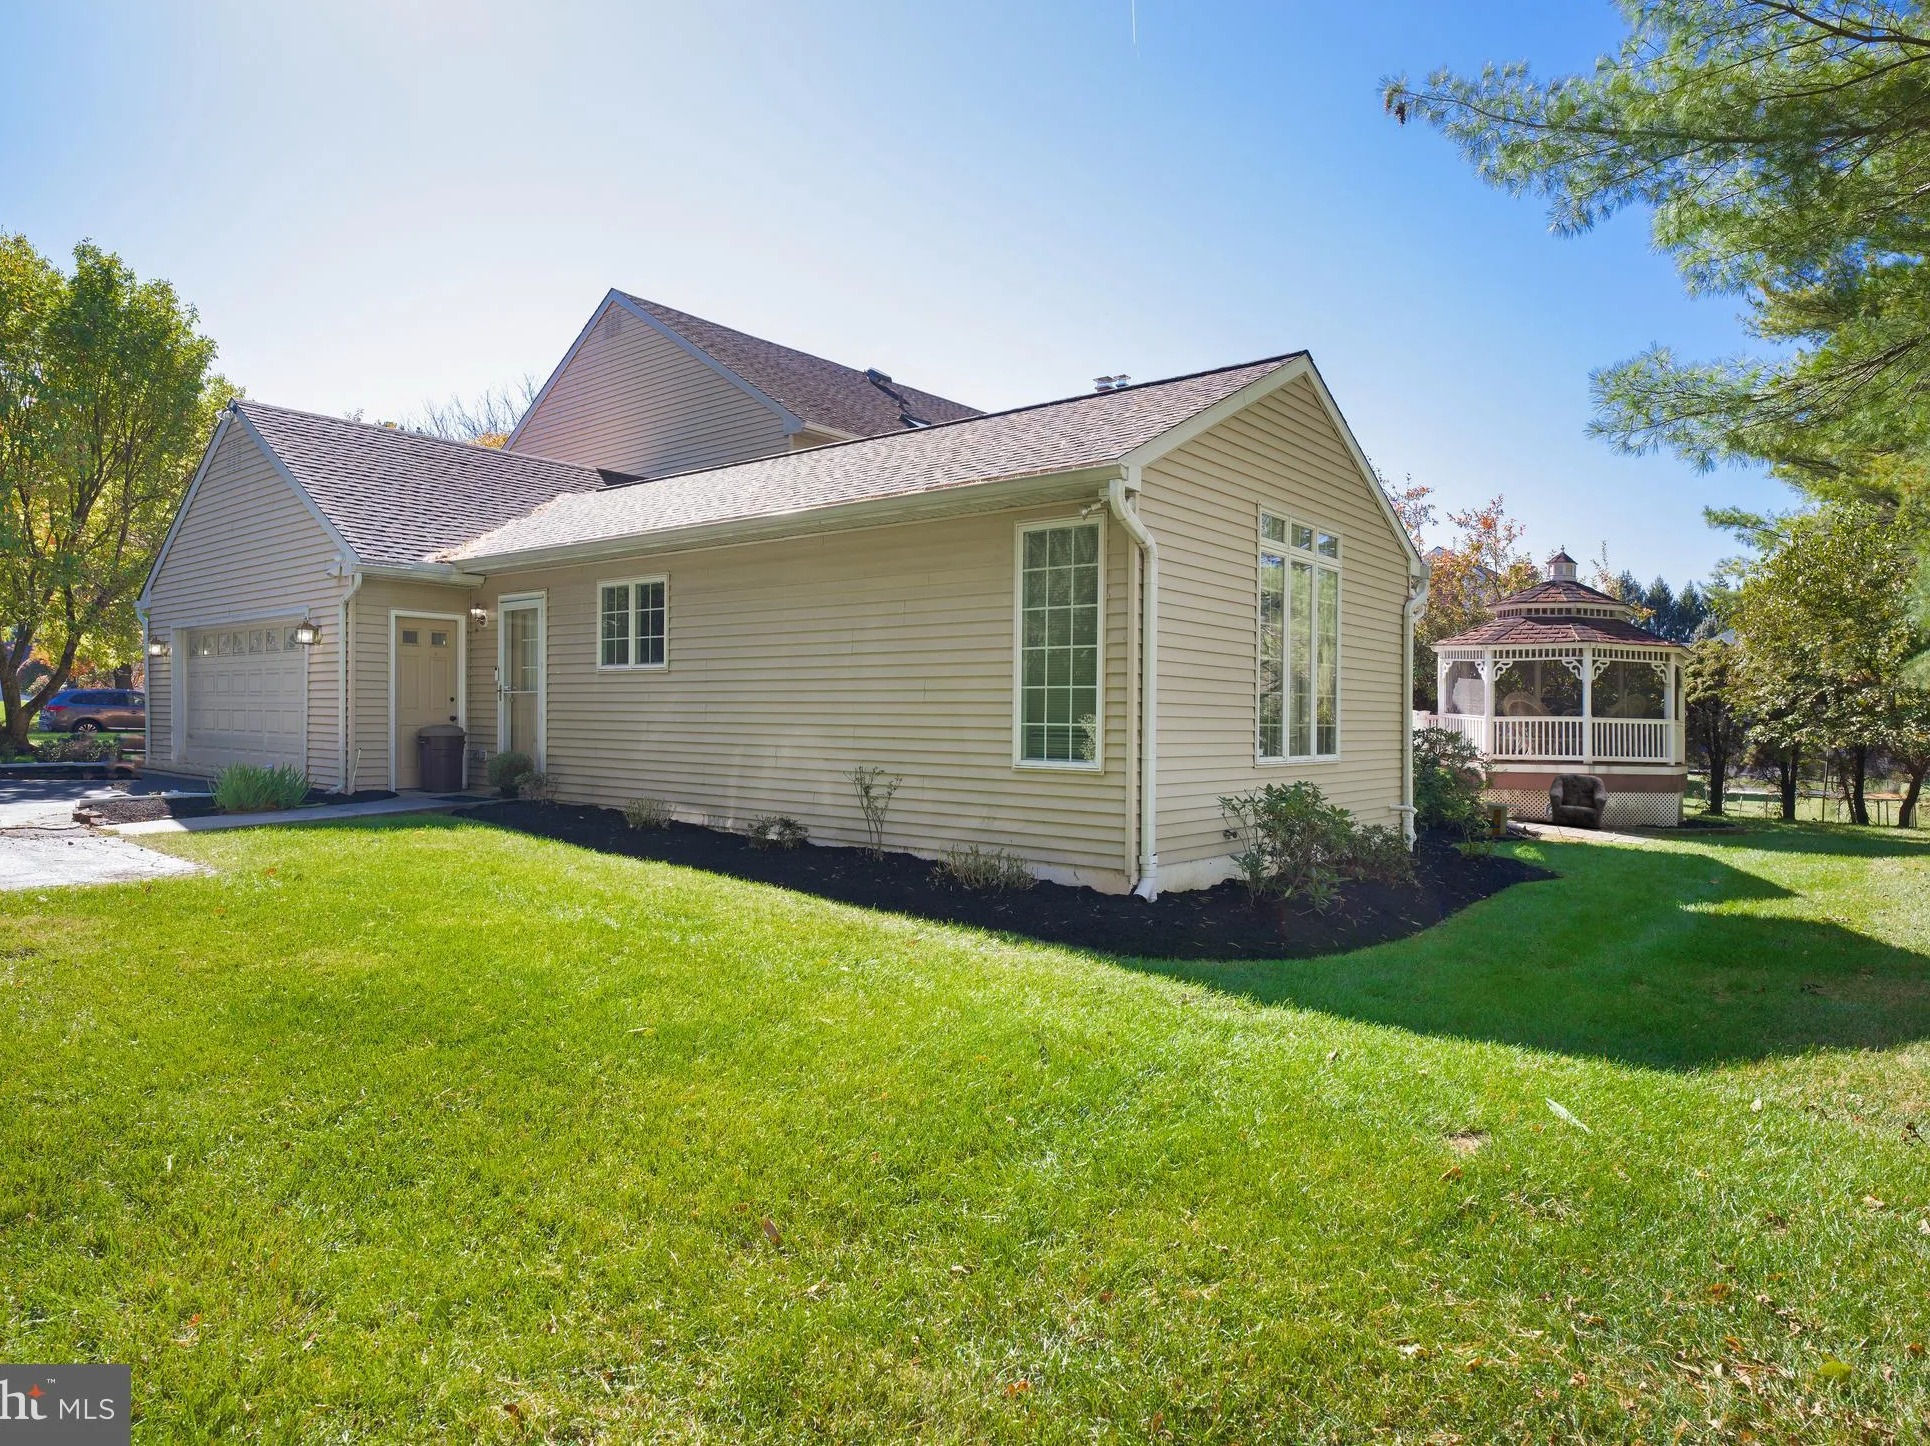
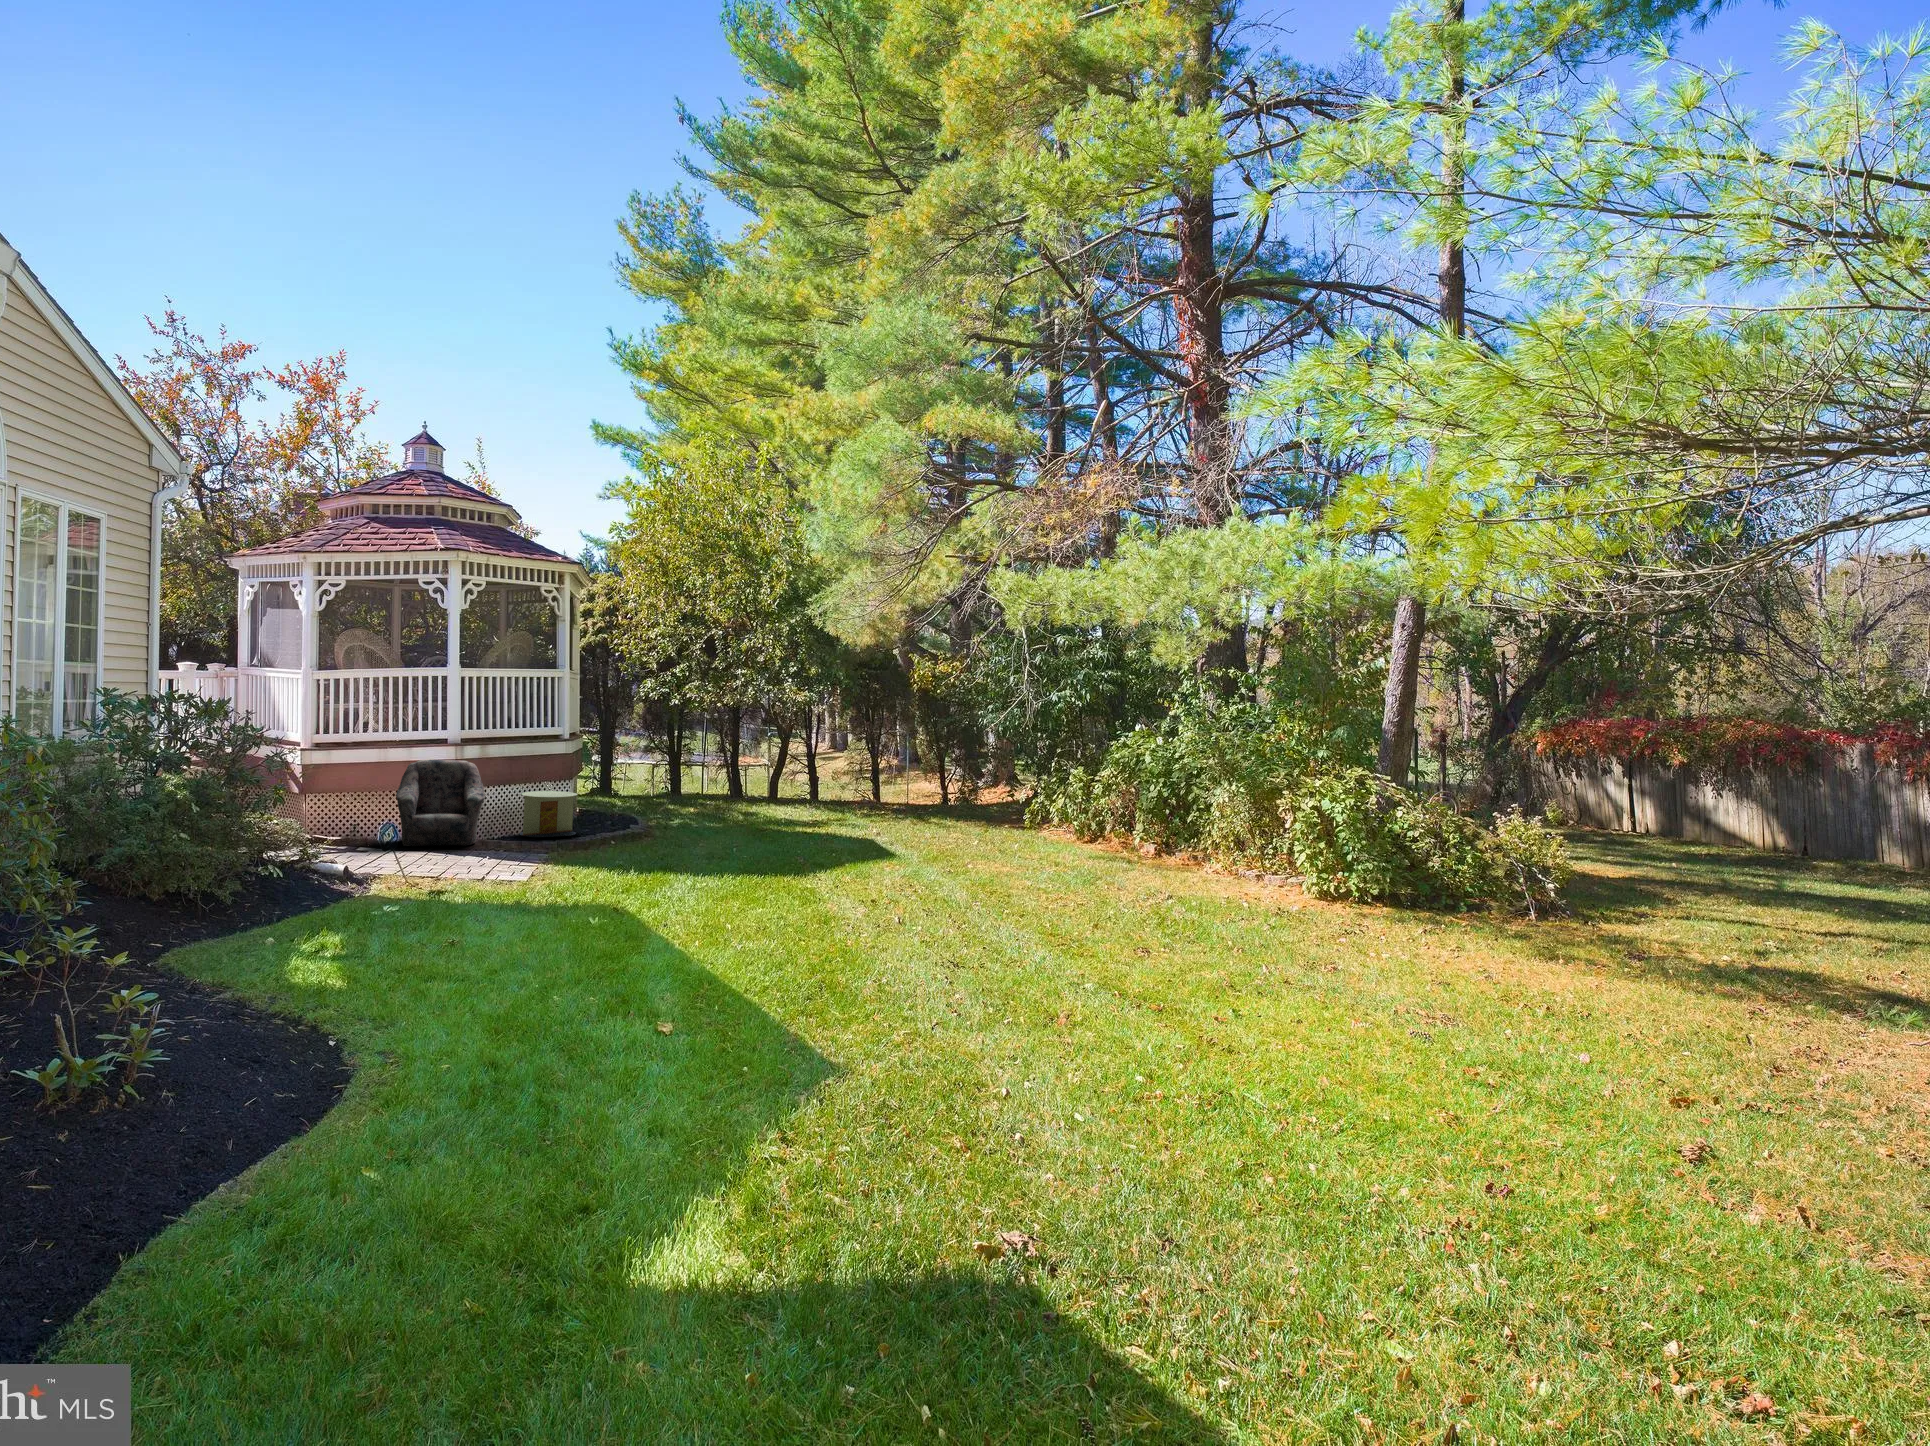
side table: present [1473,802,1521,838] -> present [519,791,577,837]

